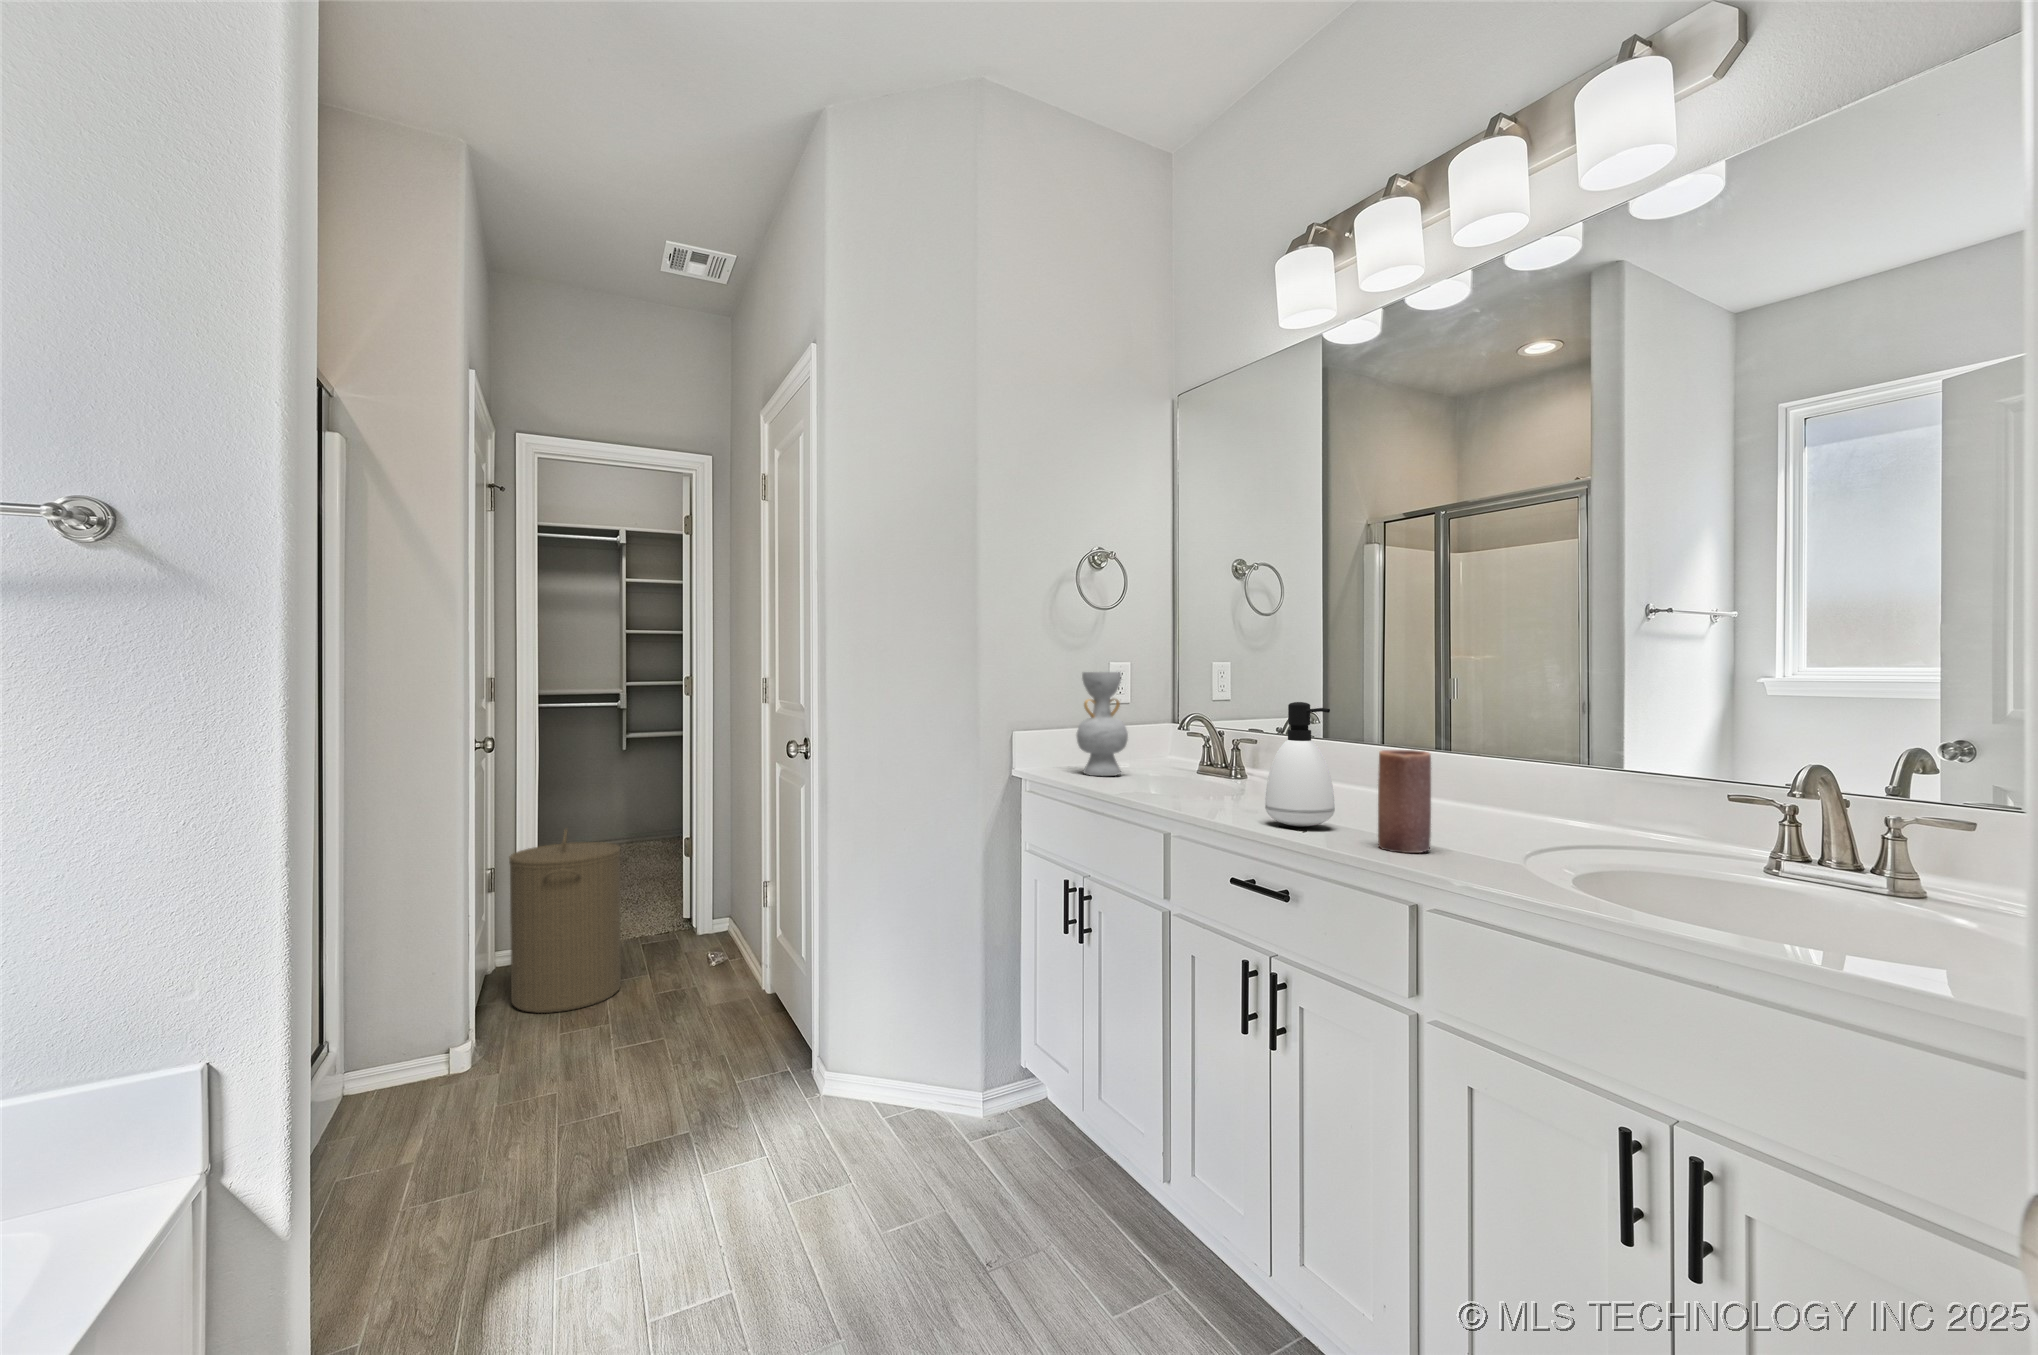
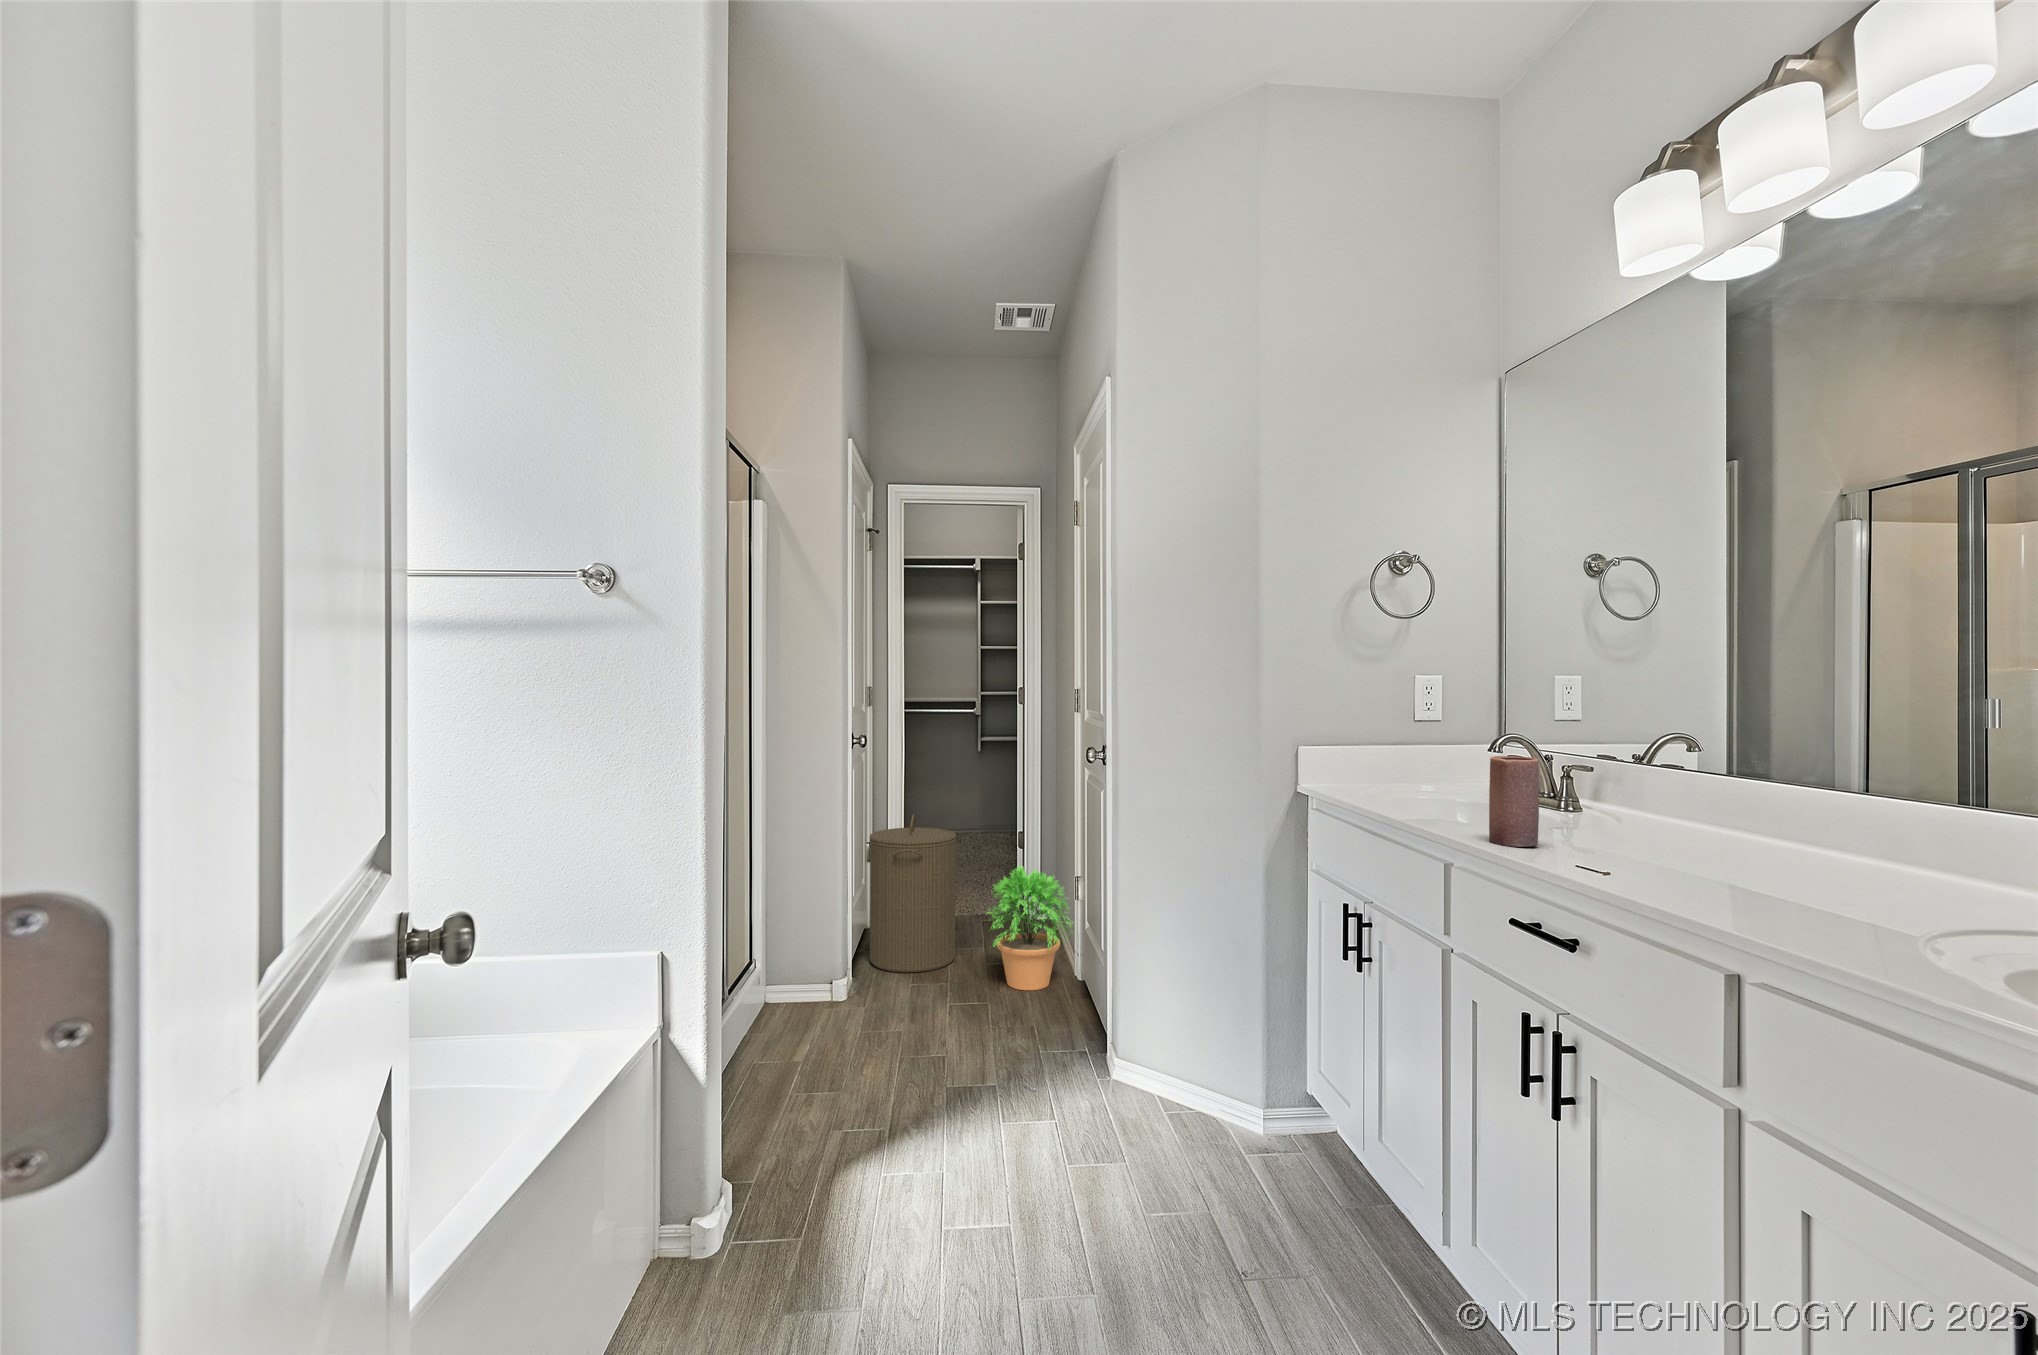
decorative vase: present [1077,672,1128,776] -> none [1374,685,1434,798]
soap dispenser: present [1265,702,1335,826] -> none [1561,724,1653,869]
candle: present [1378,750,1431,853] -> present [1489,756,1539,847]
potted plant: none [660,874,766,1011] -> present [987,866,1073,990]

